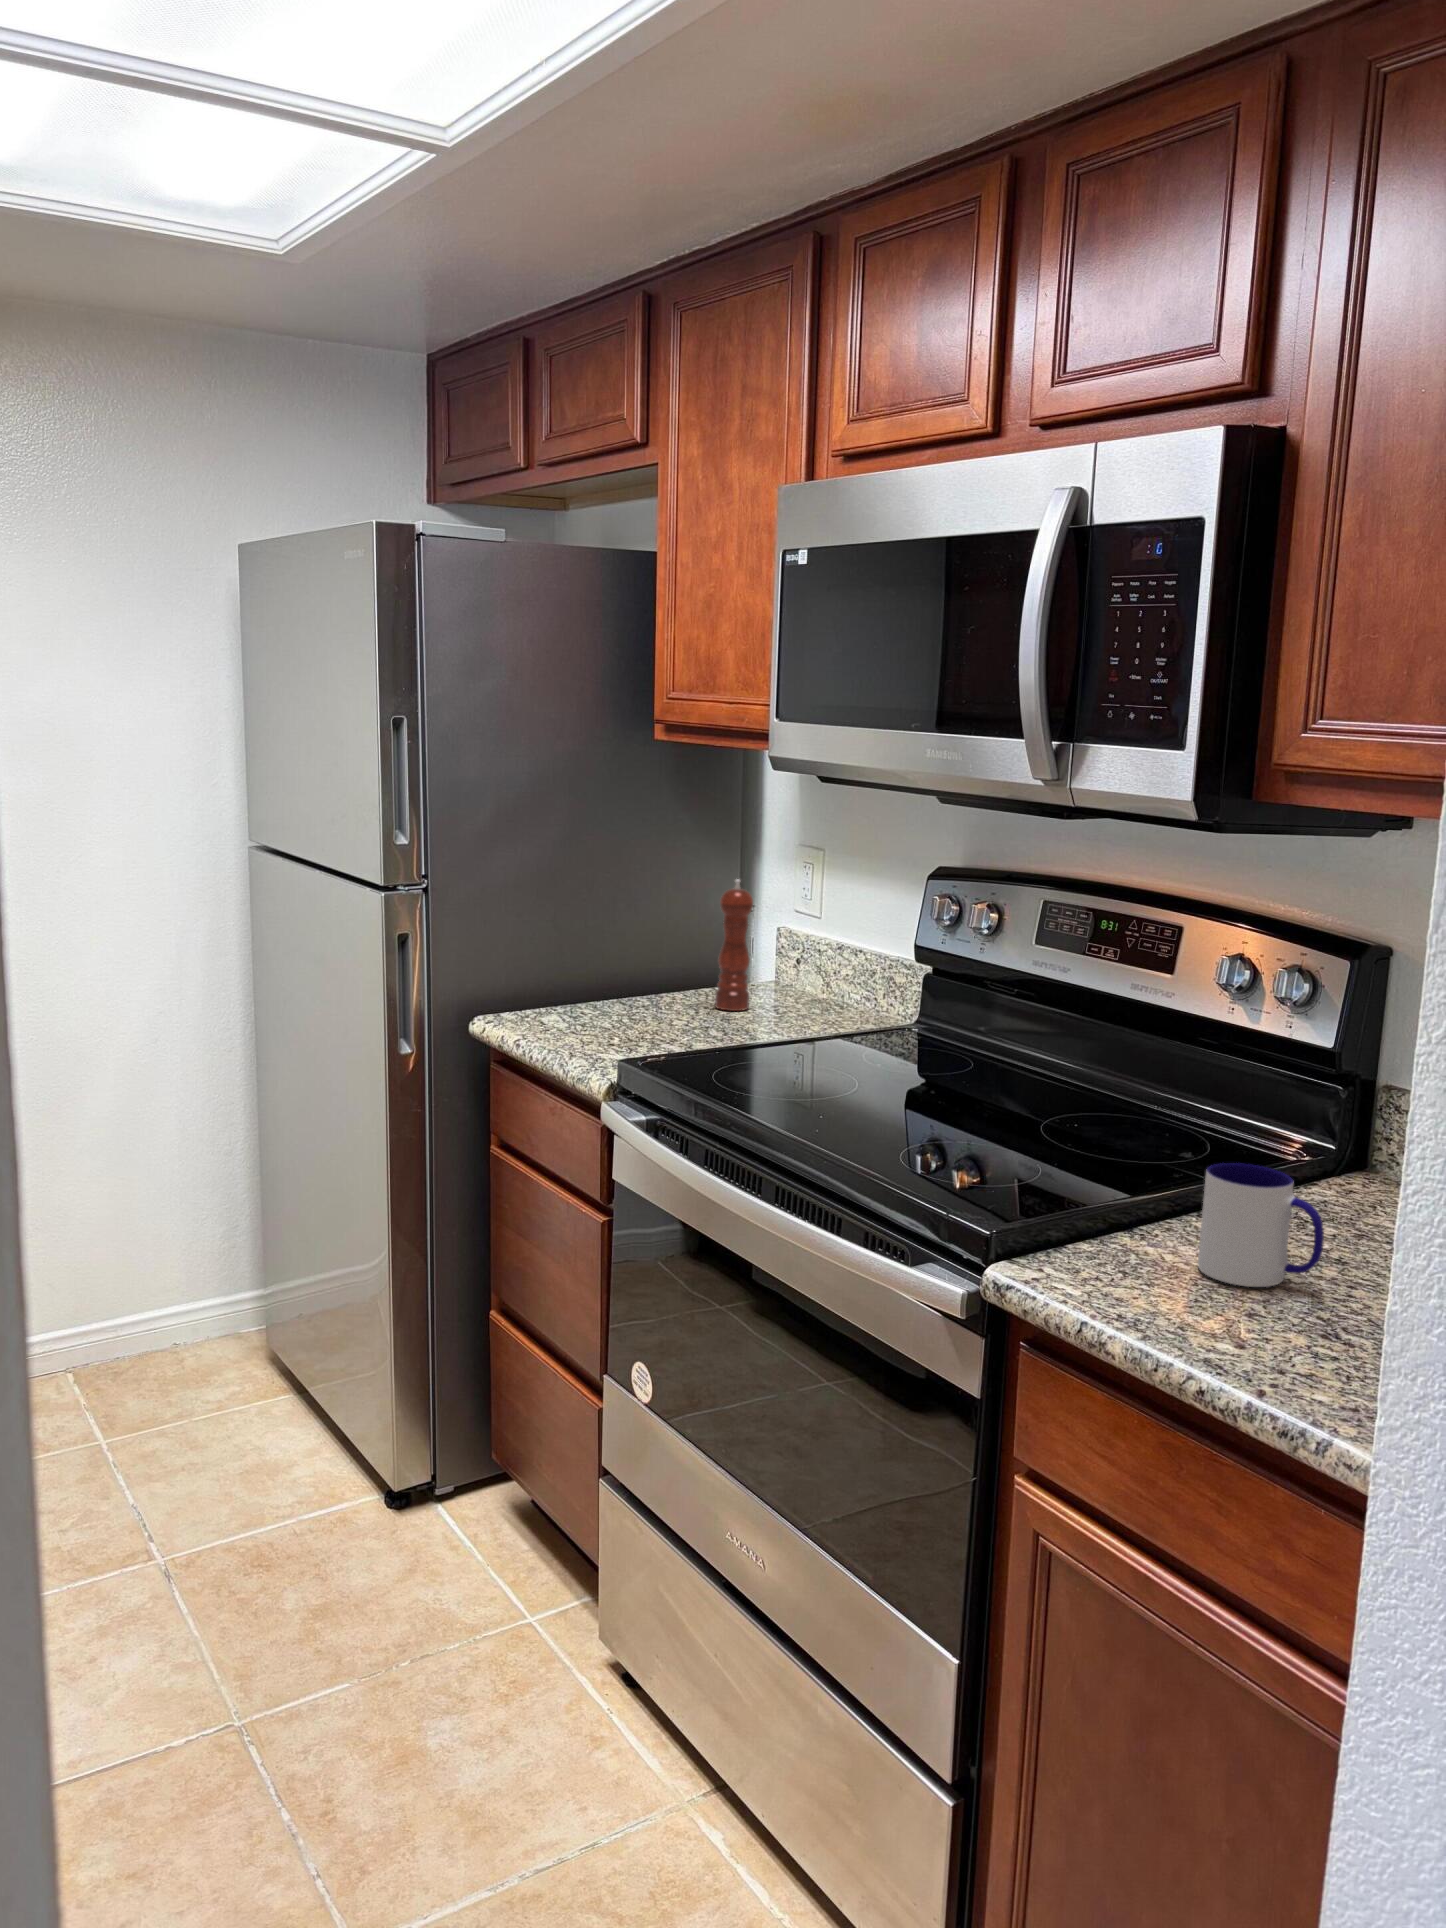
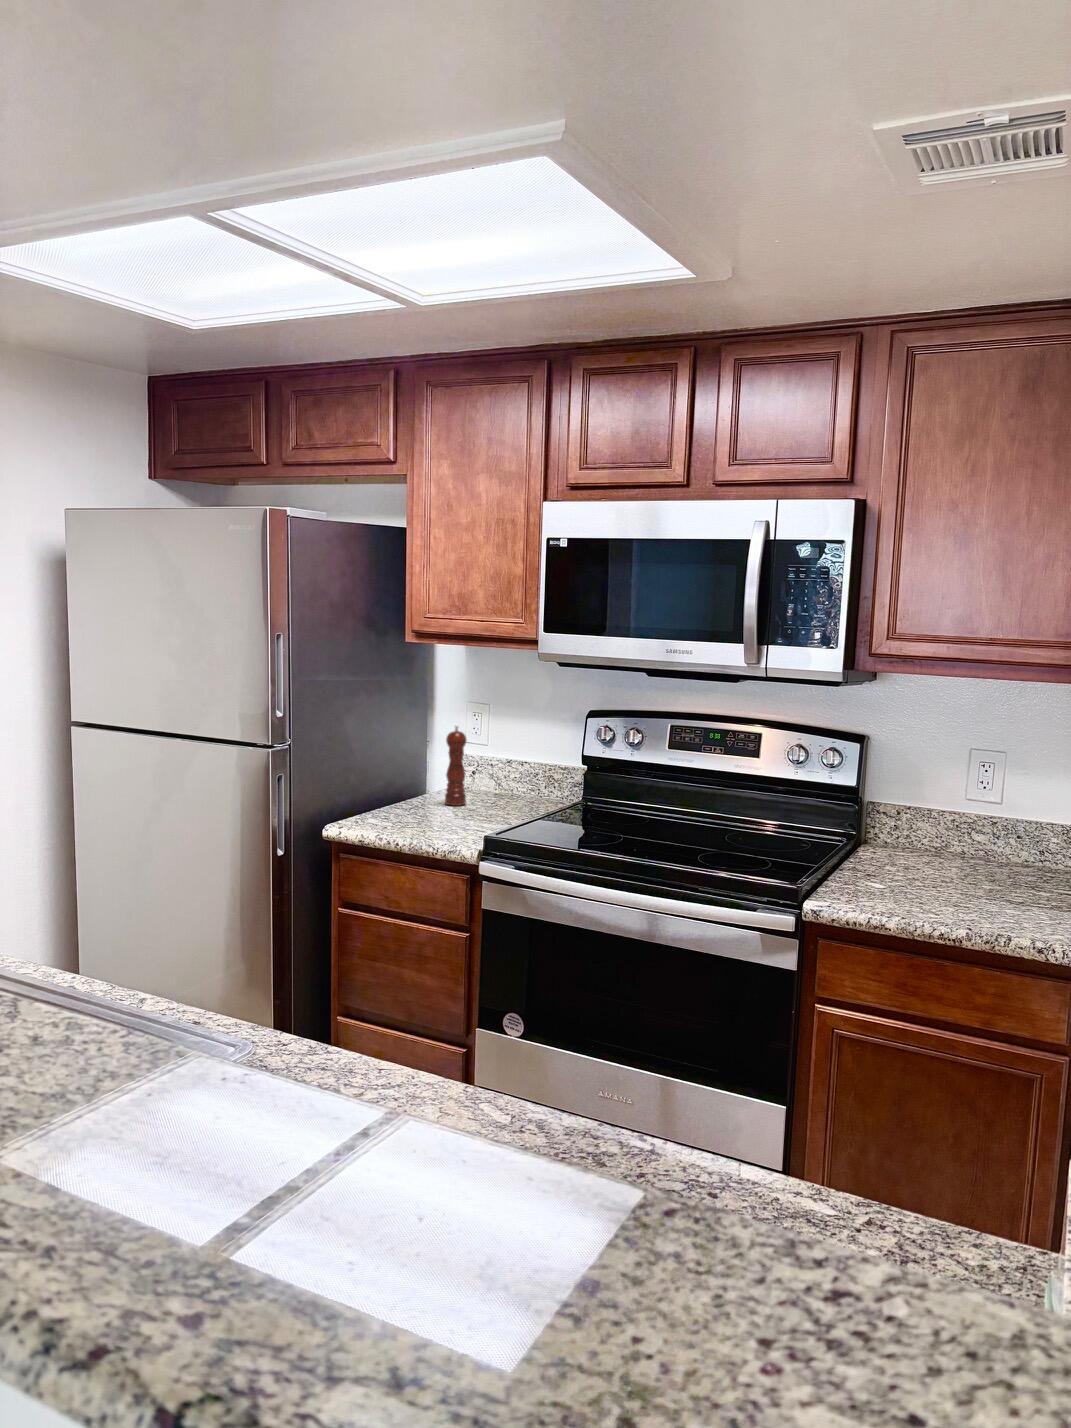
mug: present [1198,1163,1324,1287] -> none [876,839,934,893]

